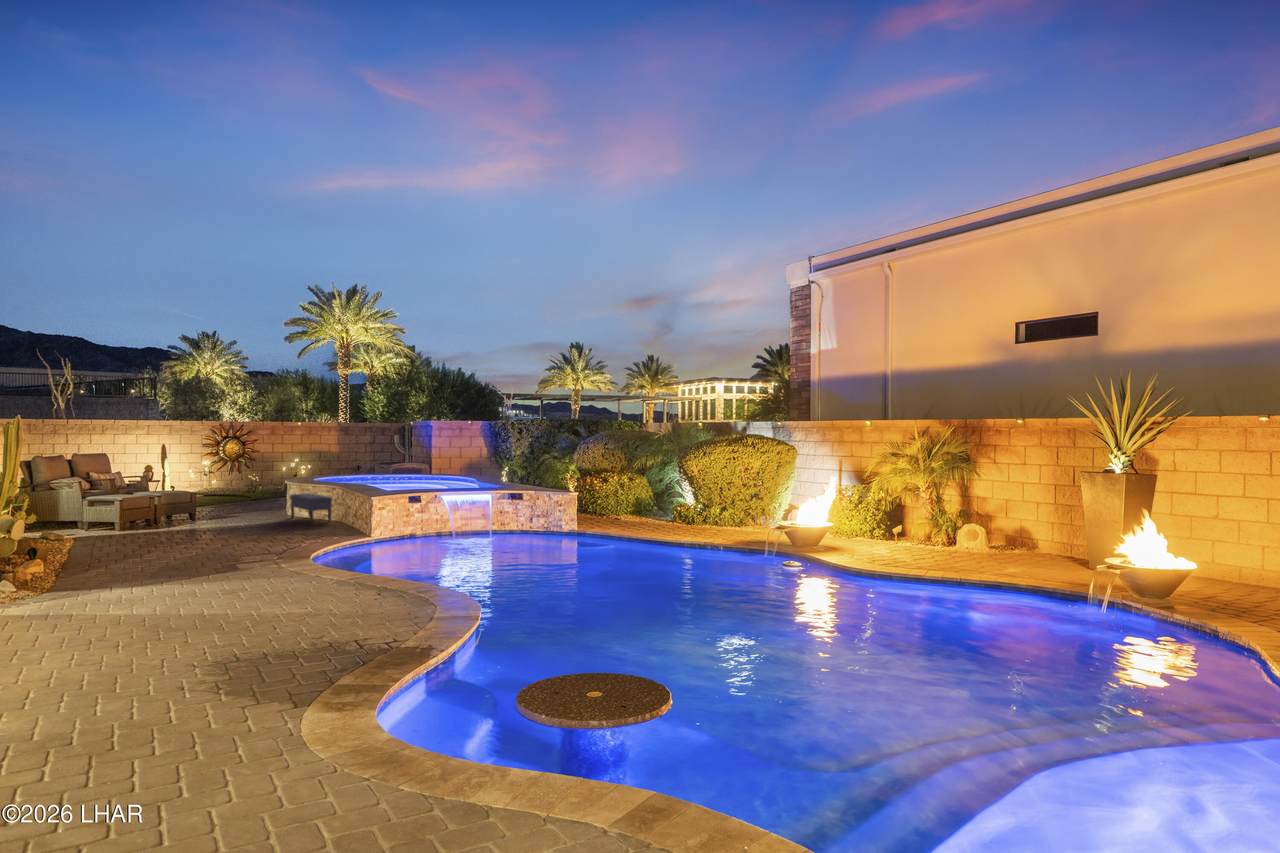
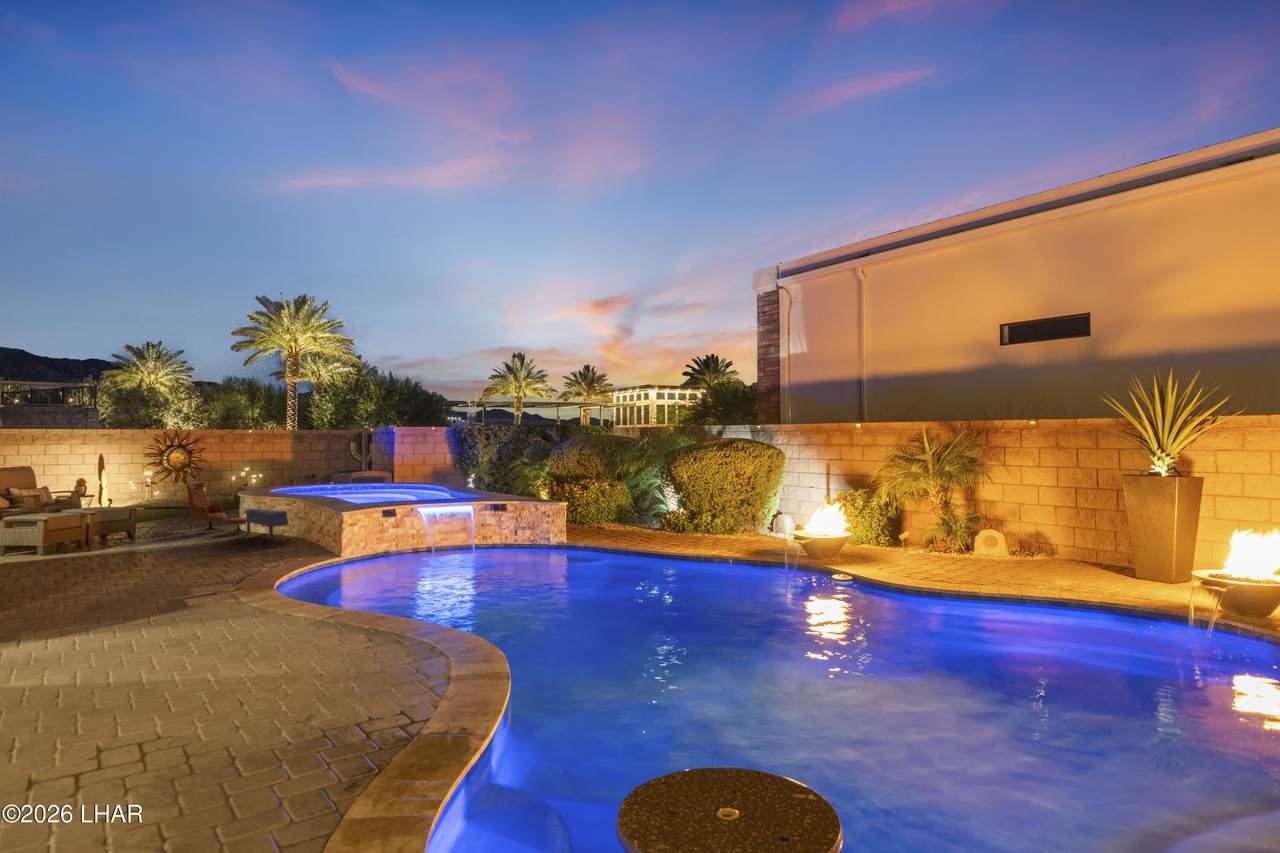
lounge chair: none [239,470,295,518] -> present [187,483,246,534]

